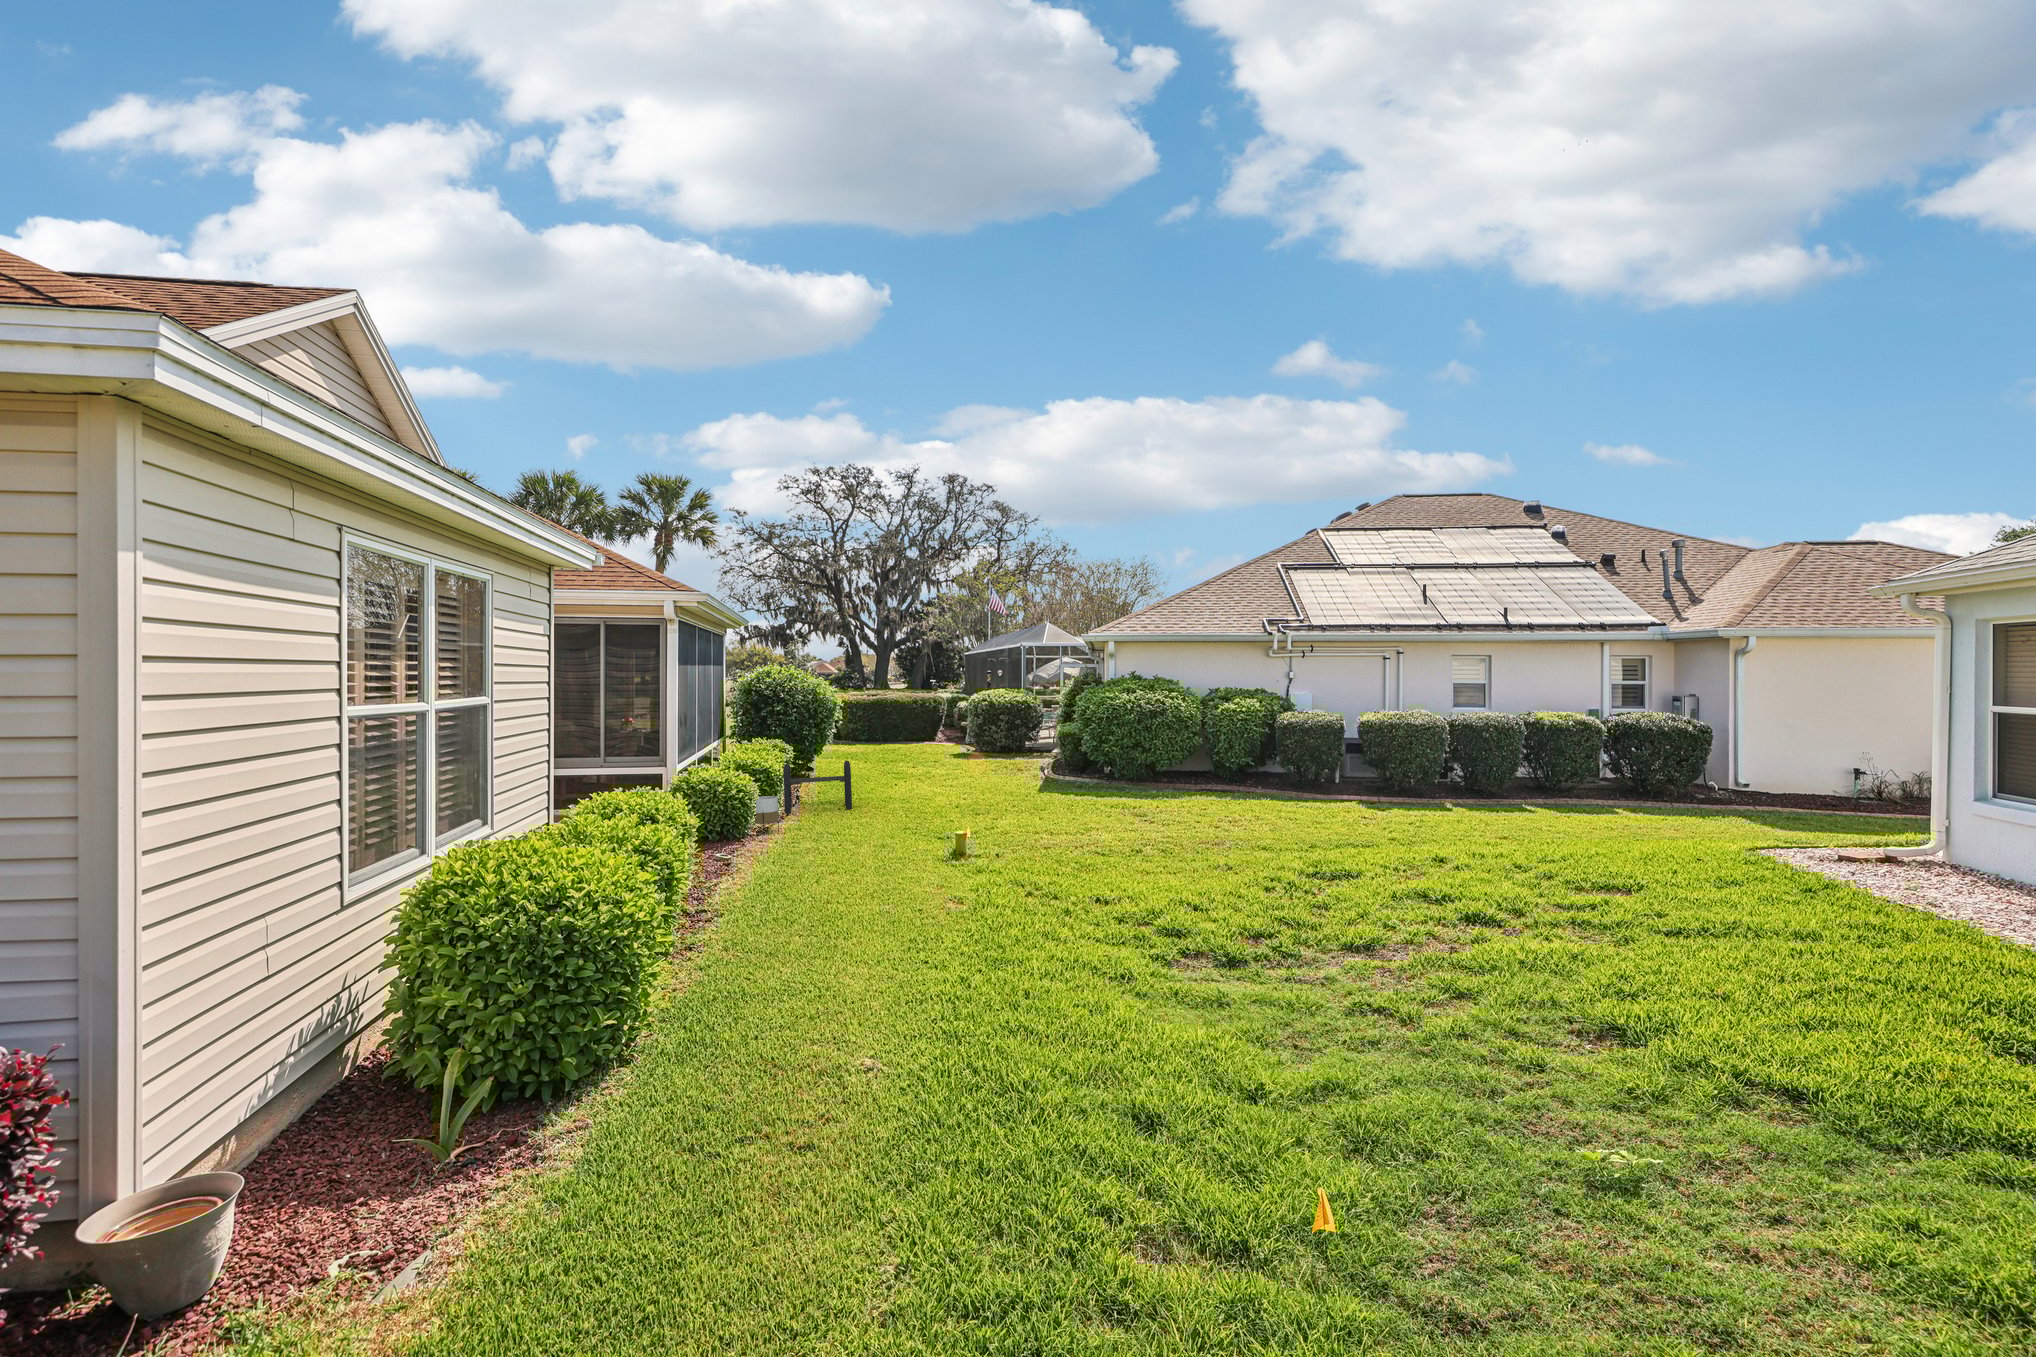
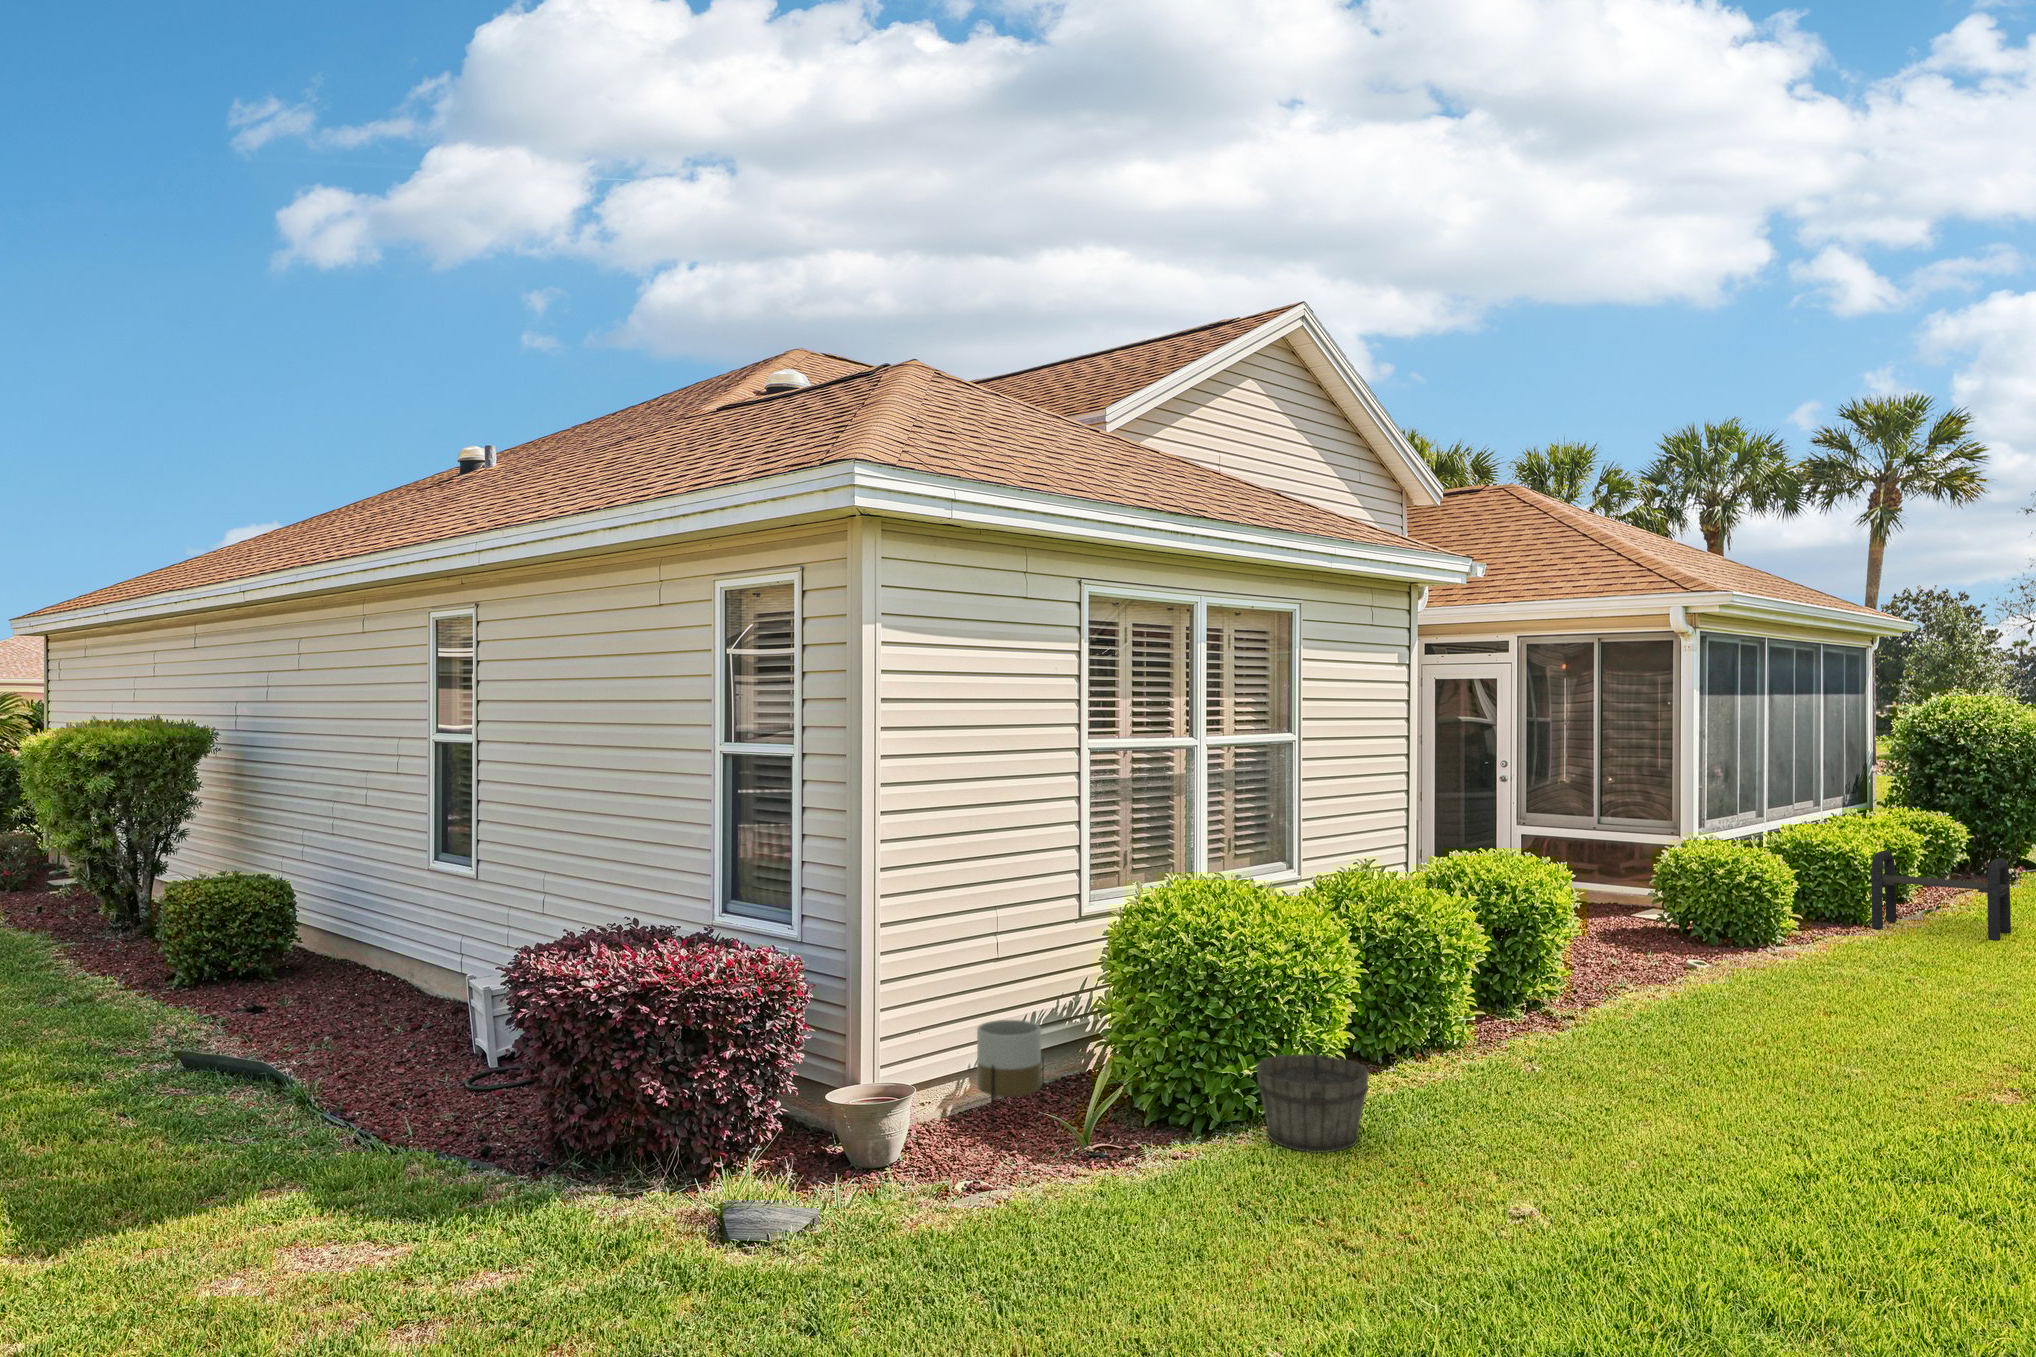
planter: present [755,796,779,834] -> present [977,1020,1044,1129]
wooden bucket: none [604,963,709,1064] -> present [1256,1041,1369,1153]

